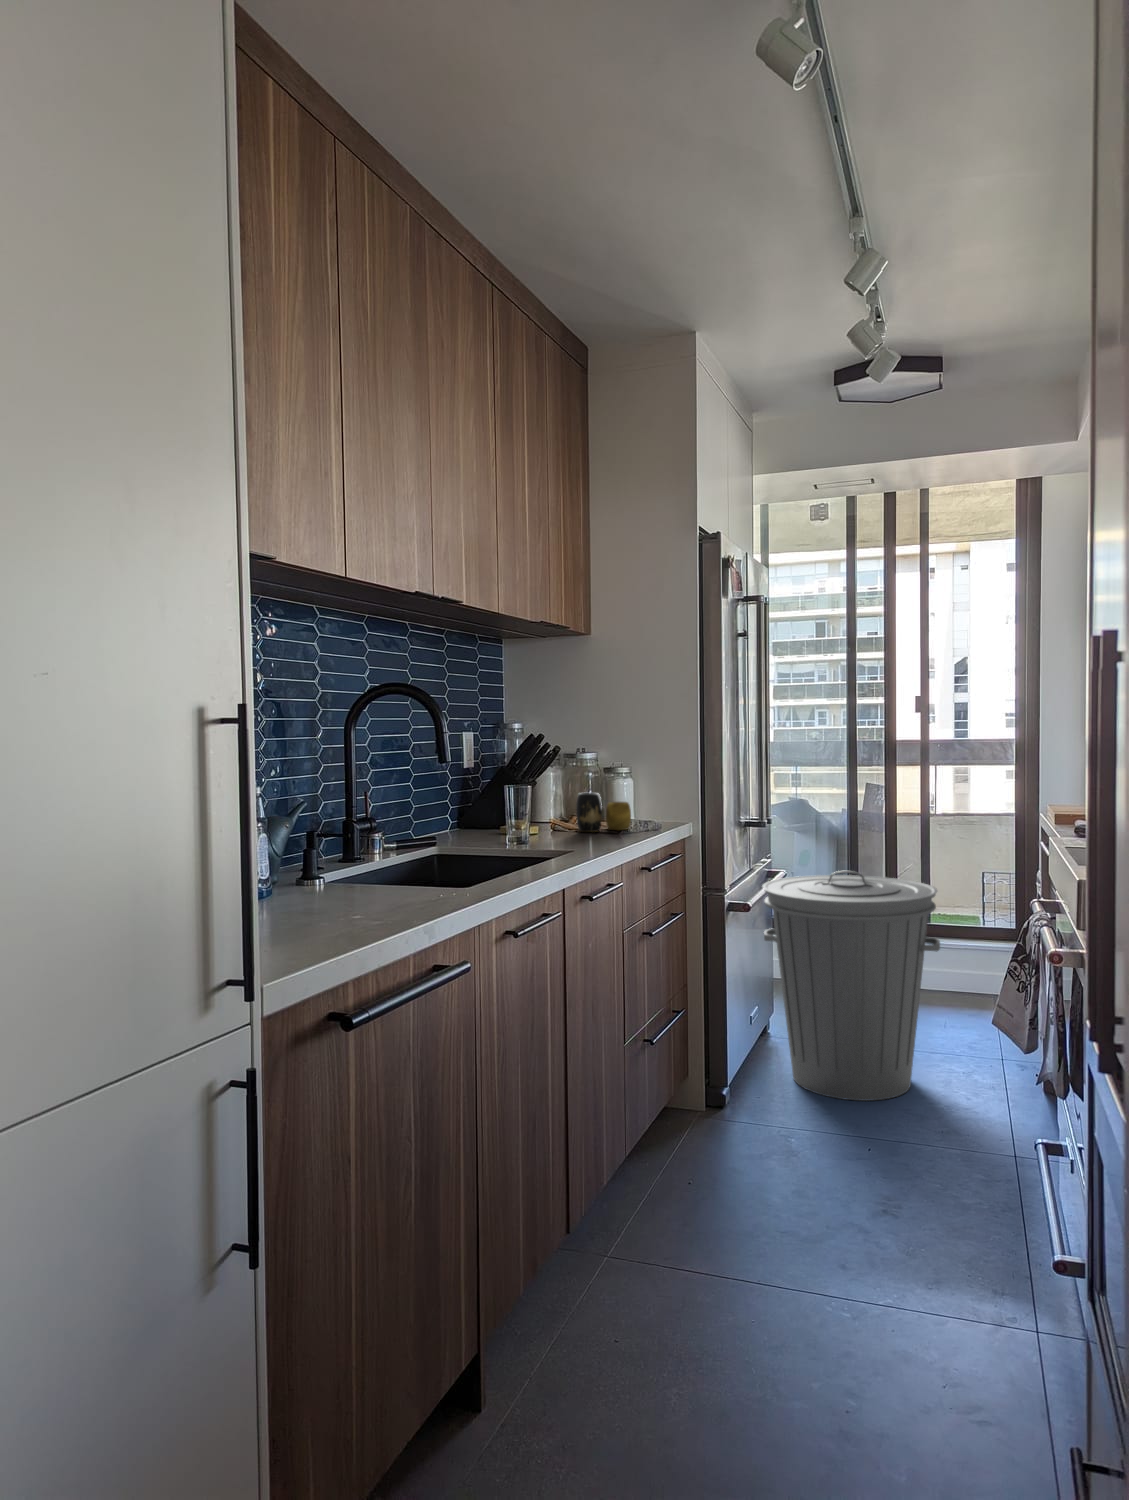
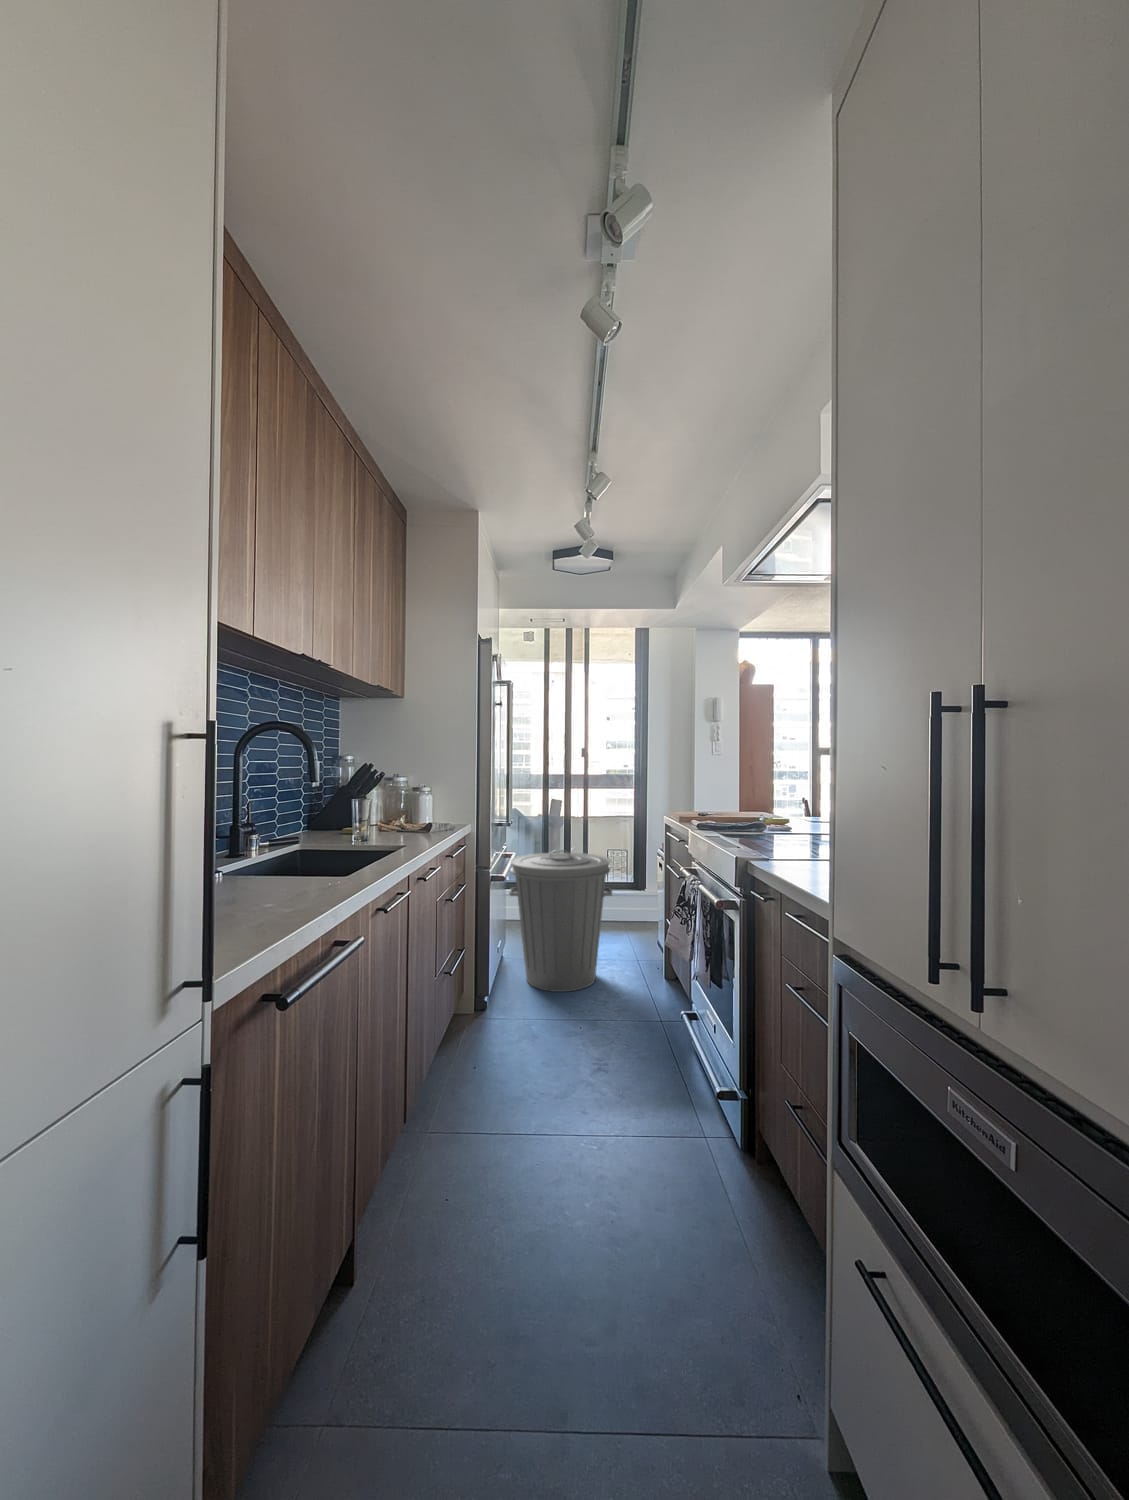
vase: present [576,793,631,832] -> none [398,804,435,830]

